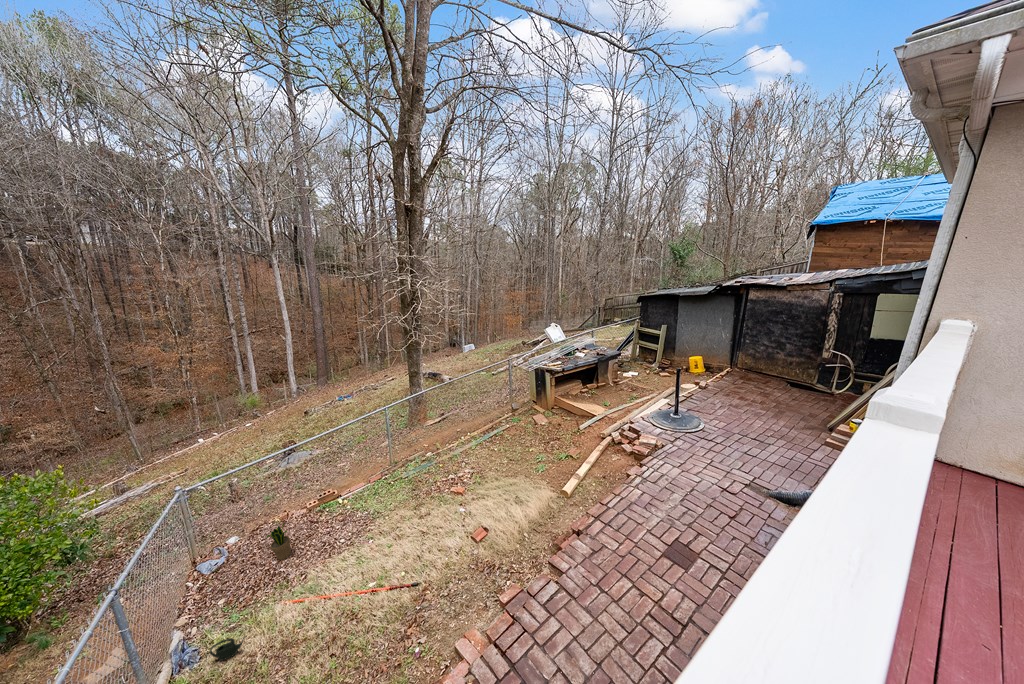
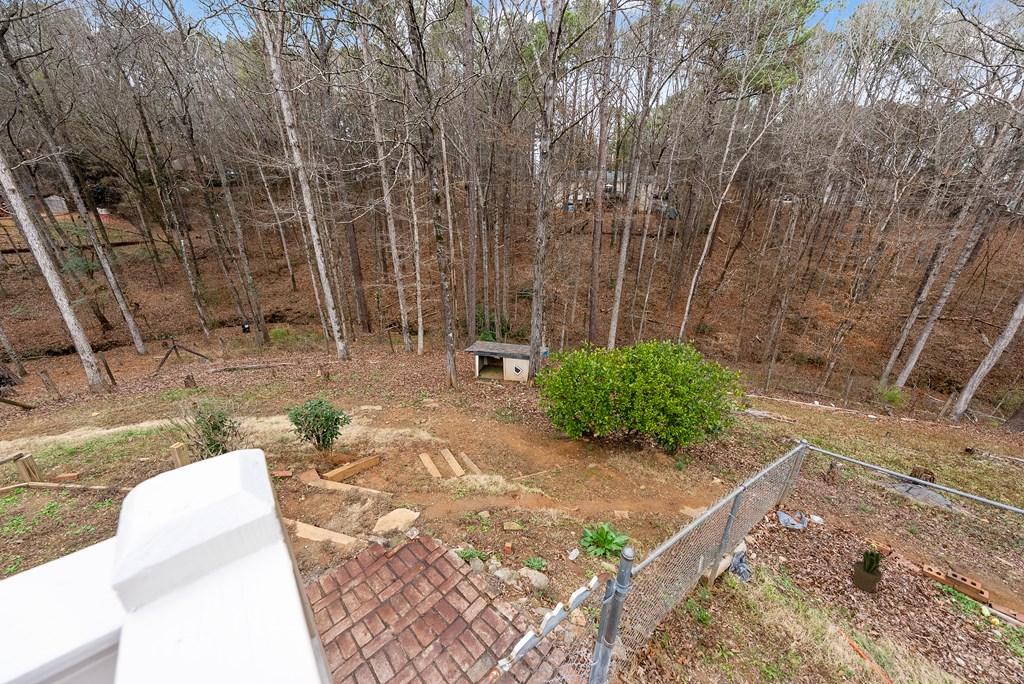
watering can: present [210,636,246,661] -> none [757,590,793,619]

